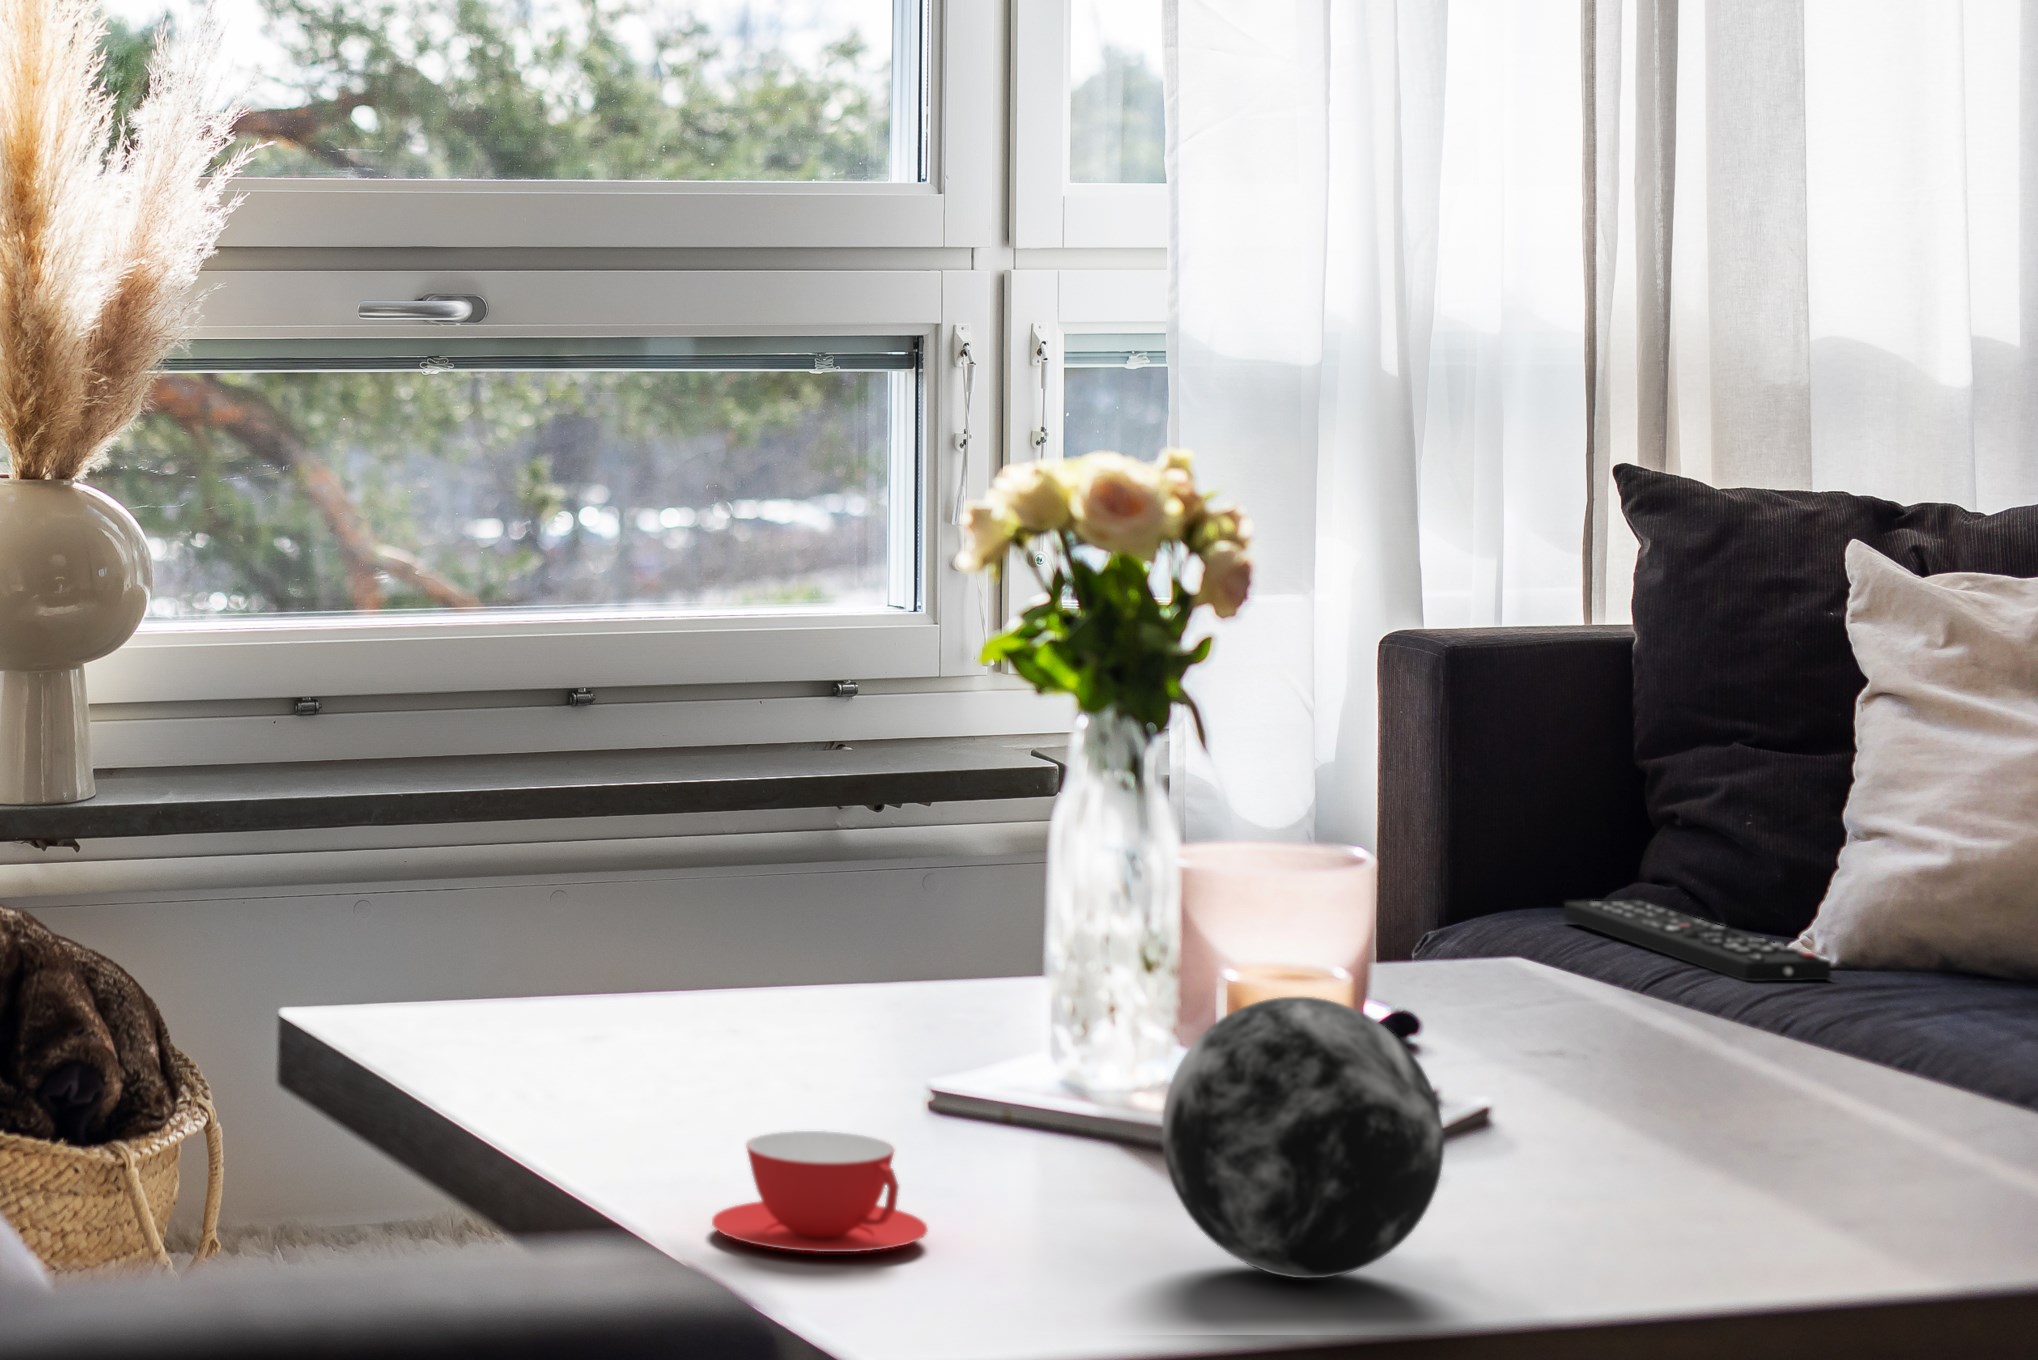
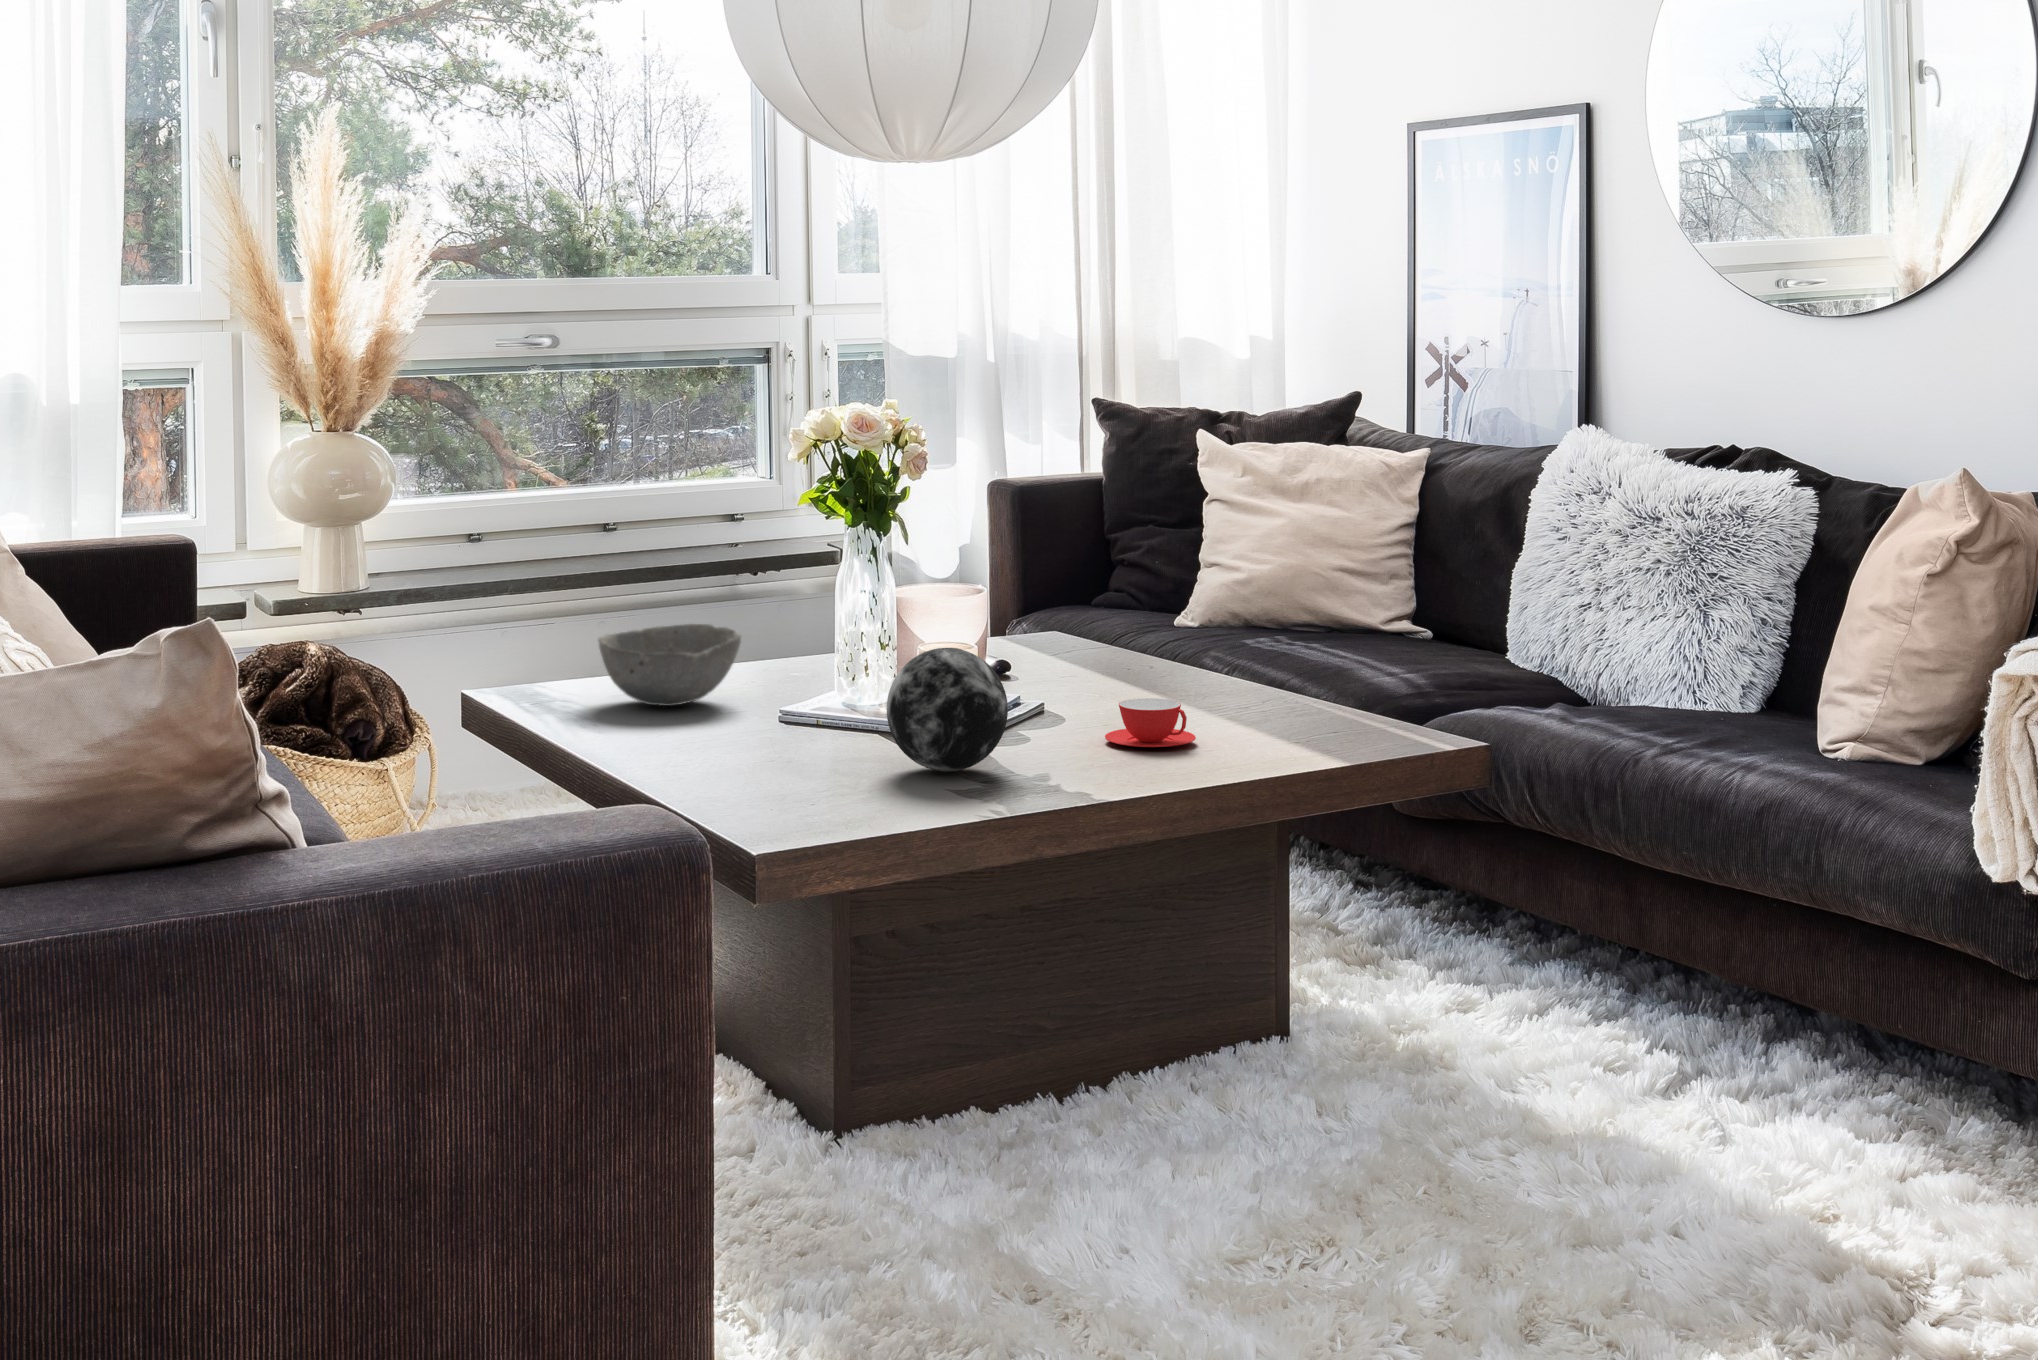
remote control: present [1564,900,1831,981] -> none [1075,602,1190,636]
bowl: none [533,904,839,1079] -> present [598,624,741,706]
teacup: present [712,1131,927,1252] -> present [1105,698,1196,747]

